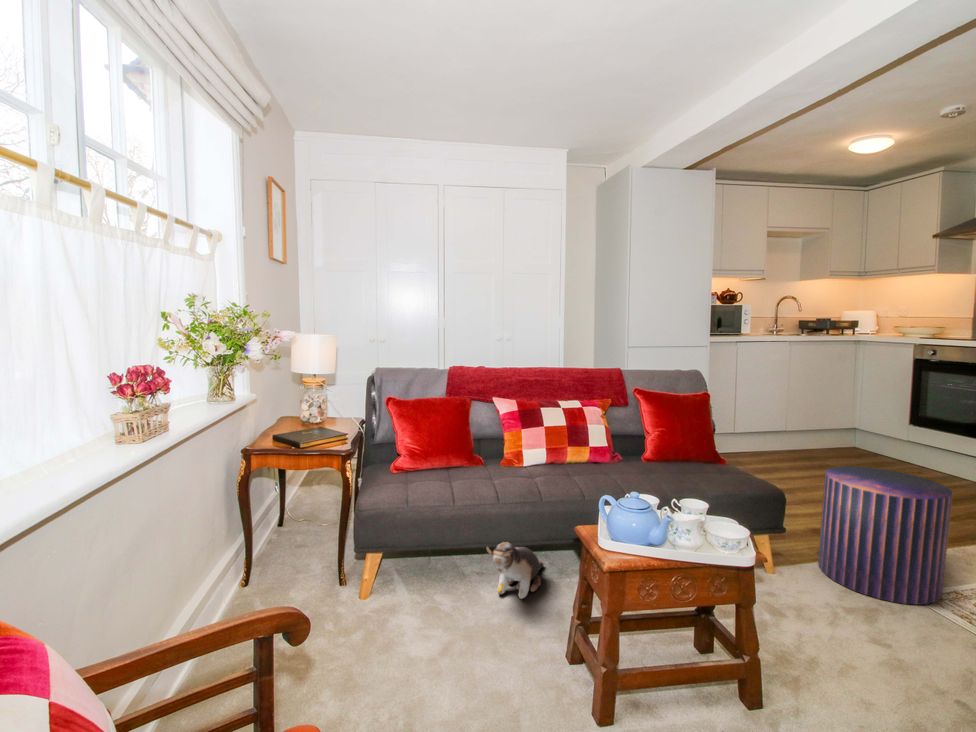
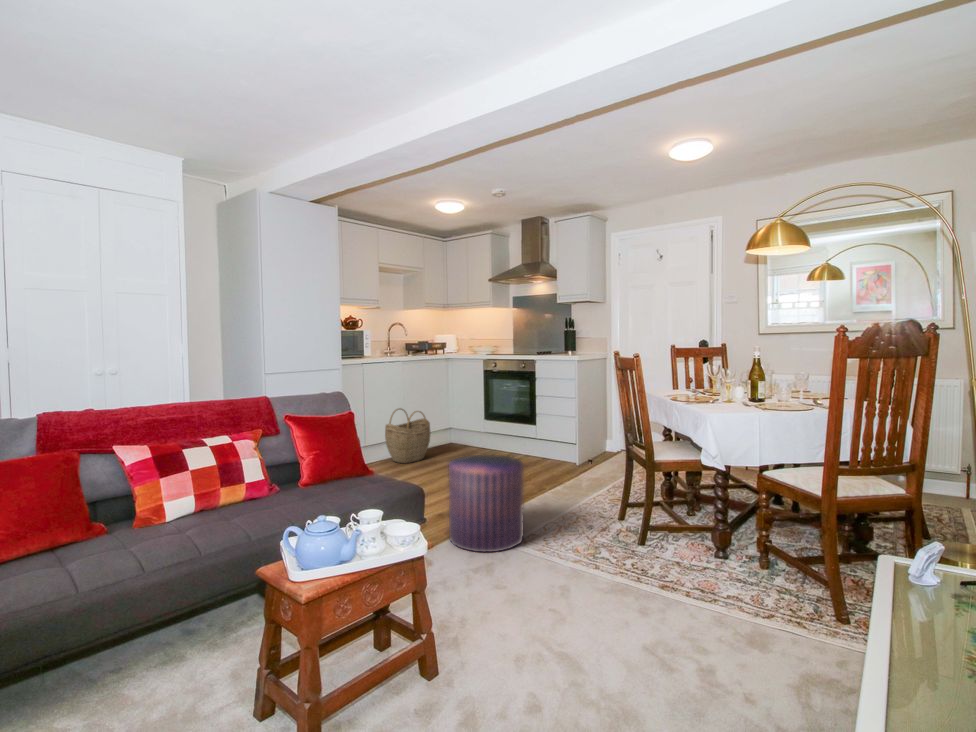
woven basket: none [757,396,819,462] -> present [385,408,430,463]
plush toy: present [487,542,543,599] -> none [130,615,204,685]

